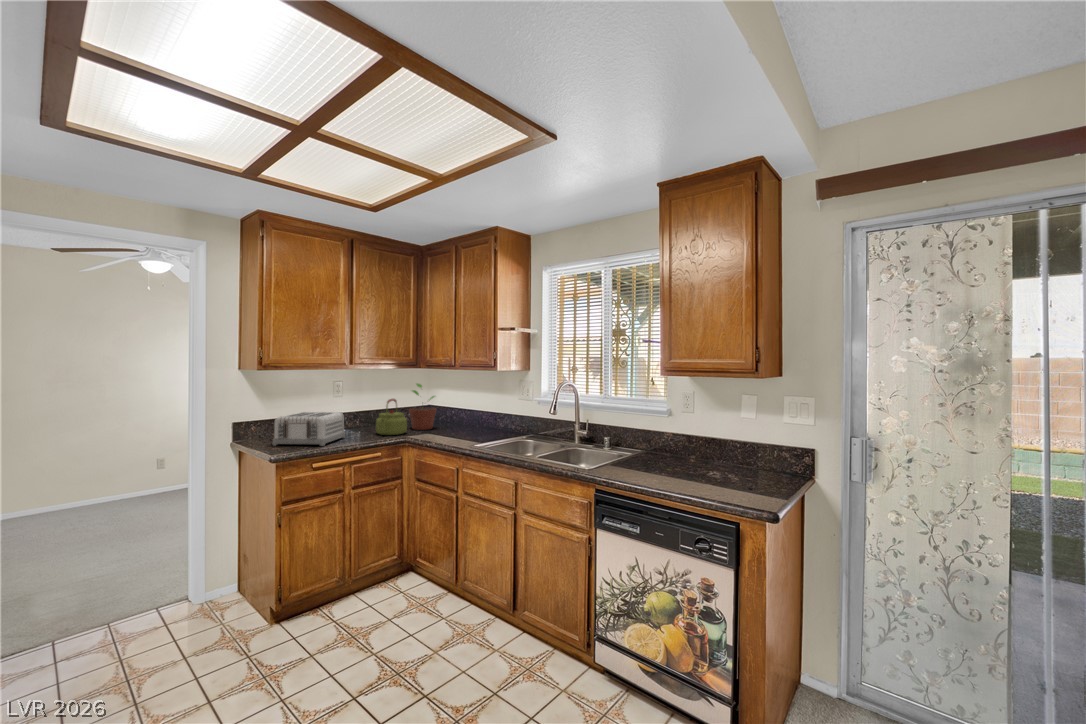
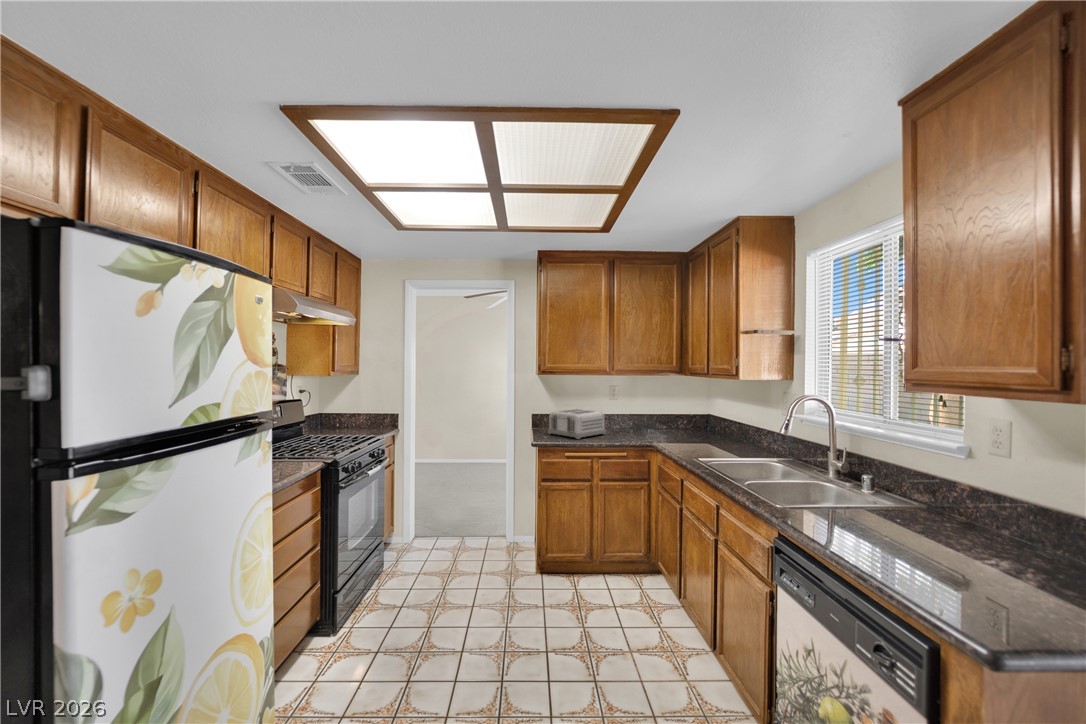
potted plant: present [409,384,436,430] -> none [674,388,701,435]
kettle: present [376,399,407,435] -> none [635,402,665,437]

